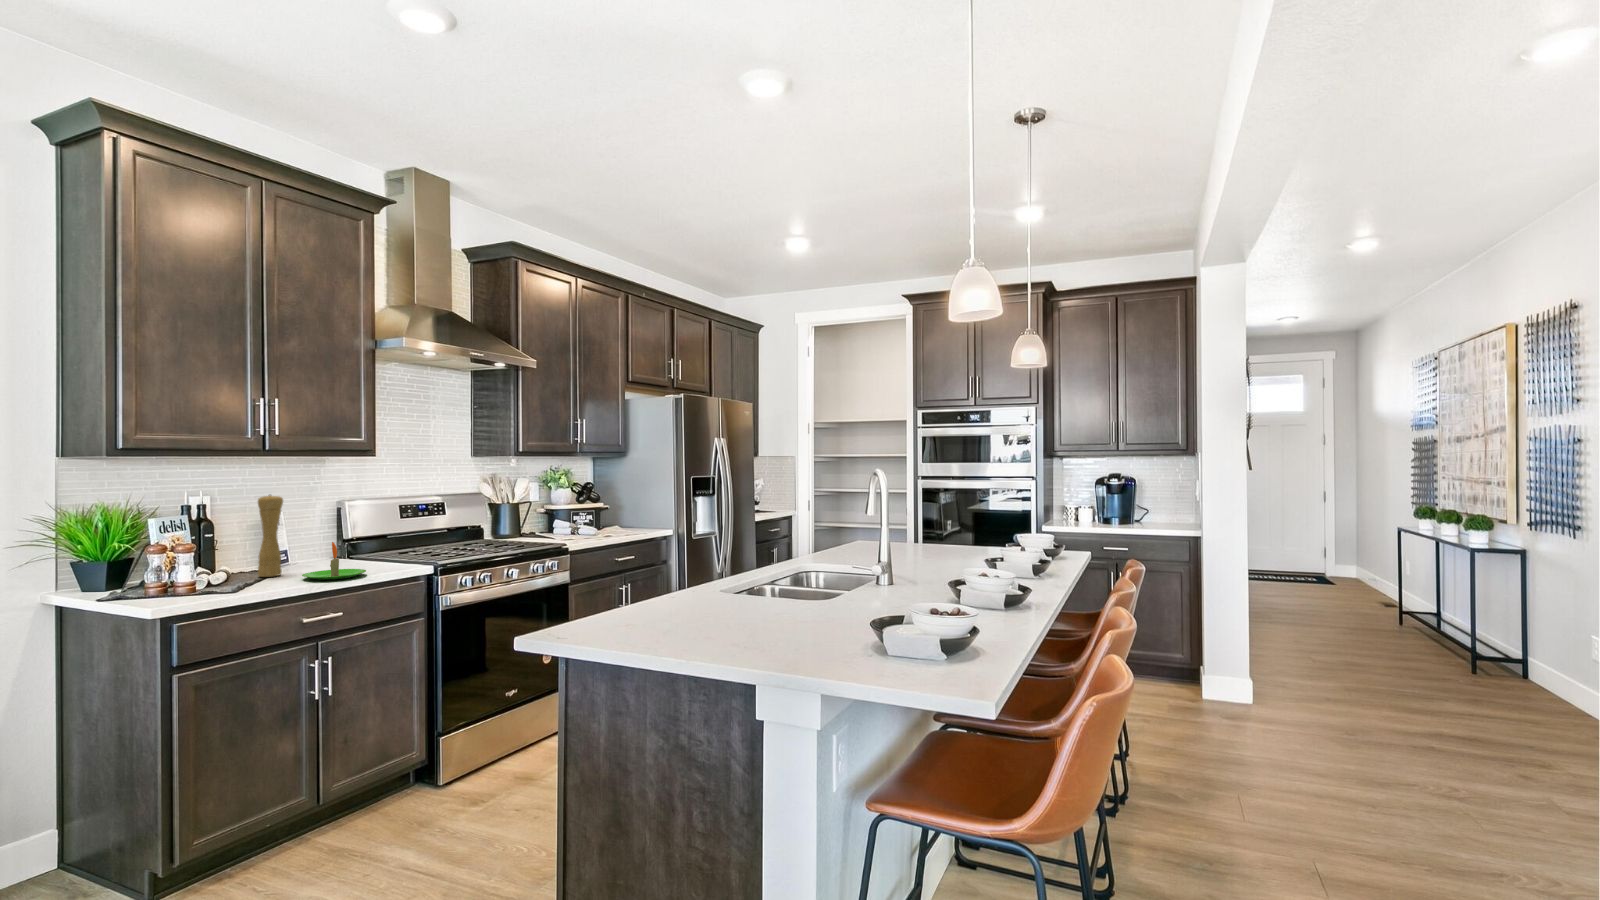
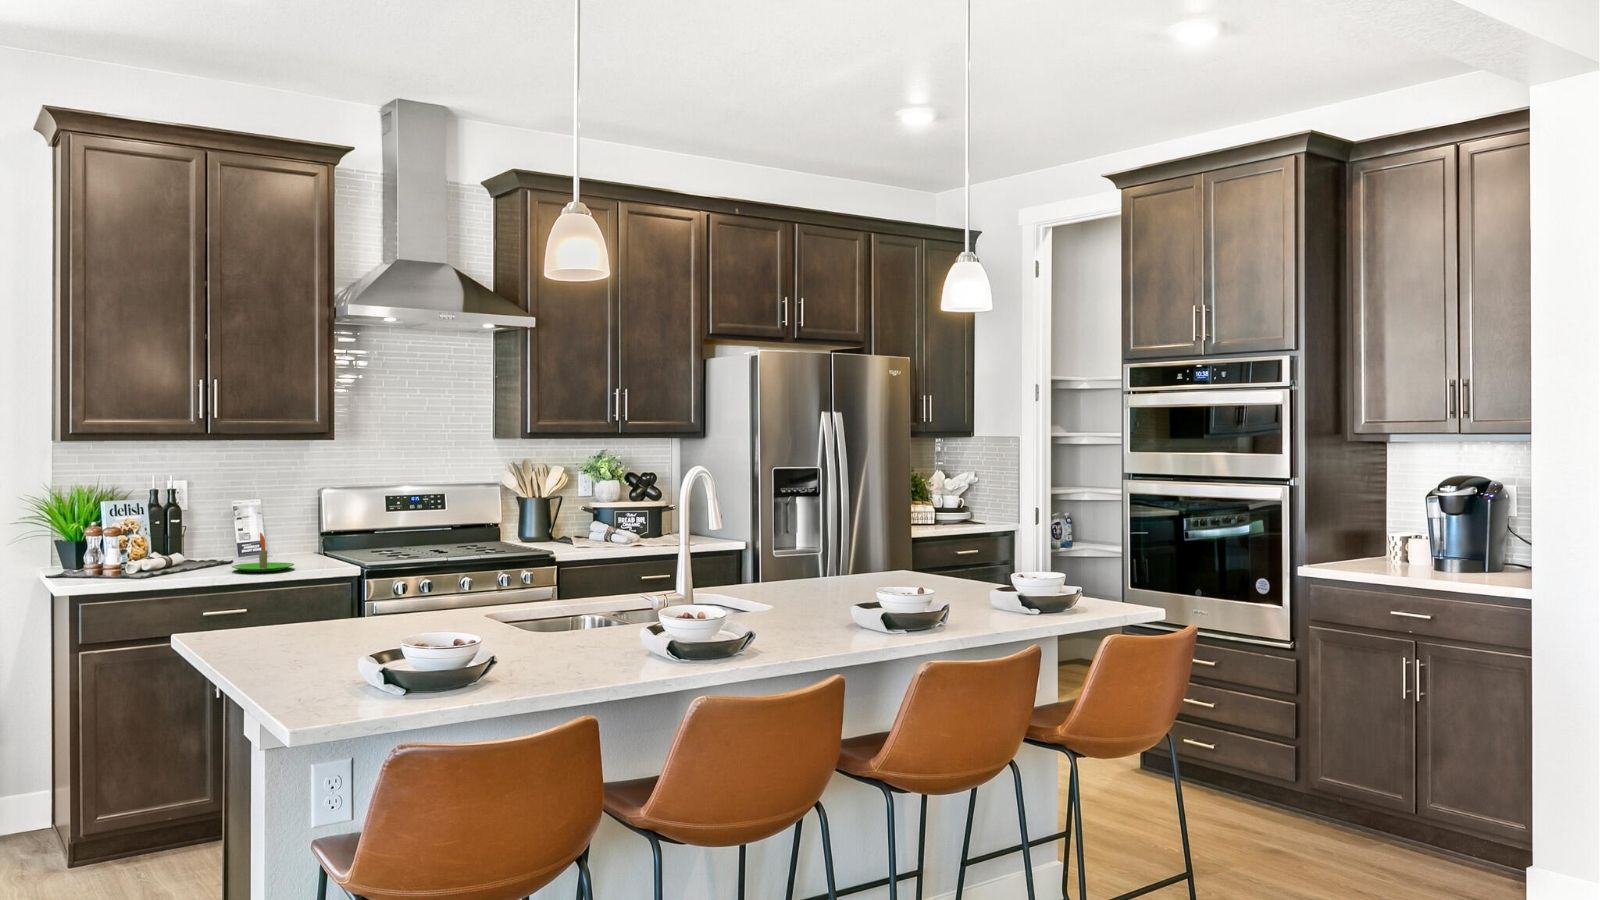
pepper mill: present [258,495,283,577] -> none [205,481,228,565]

